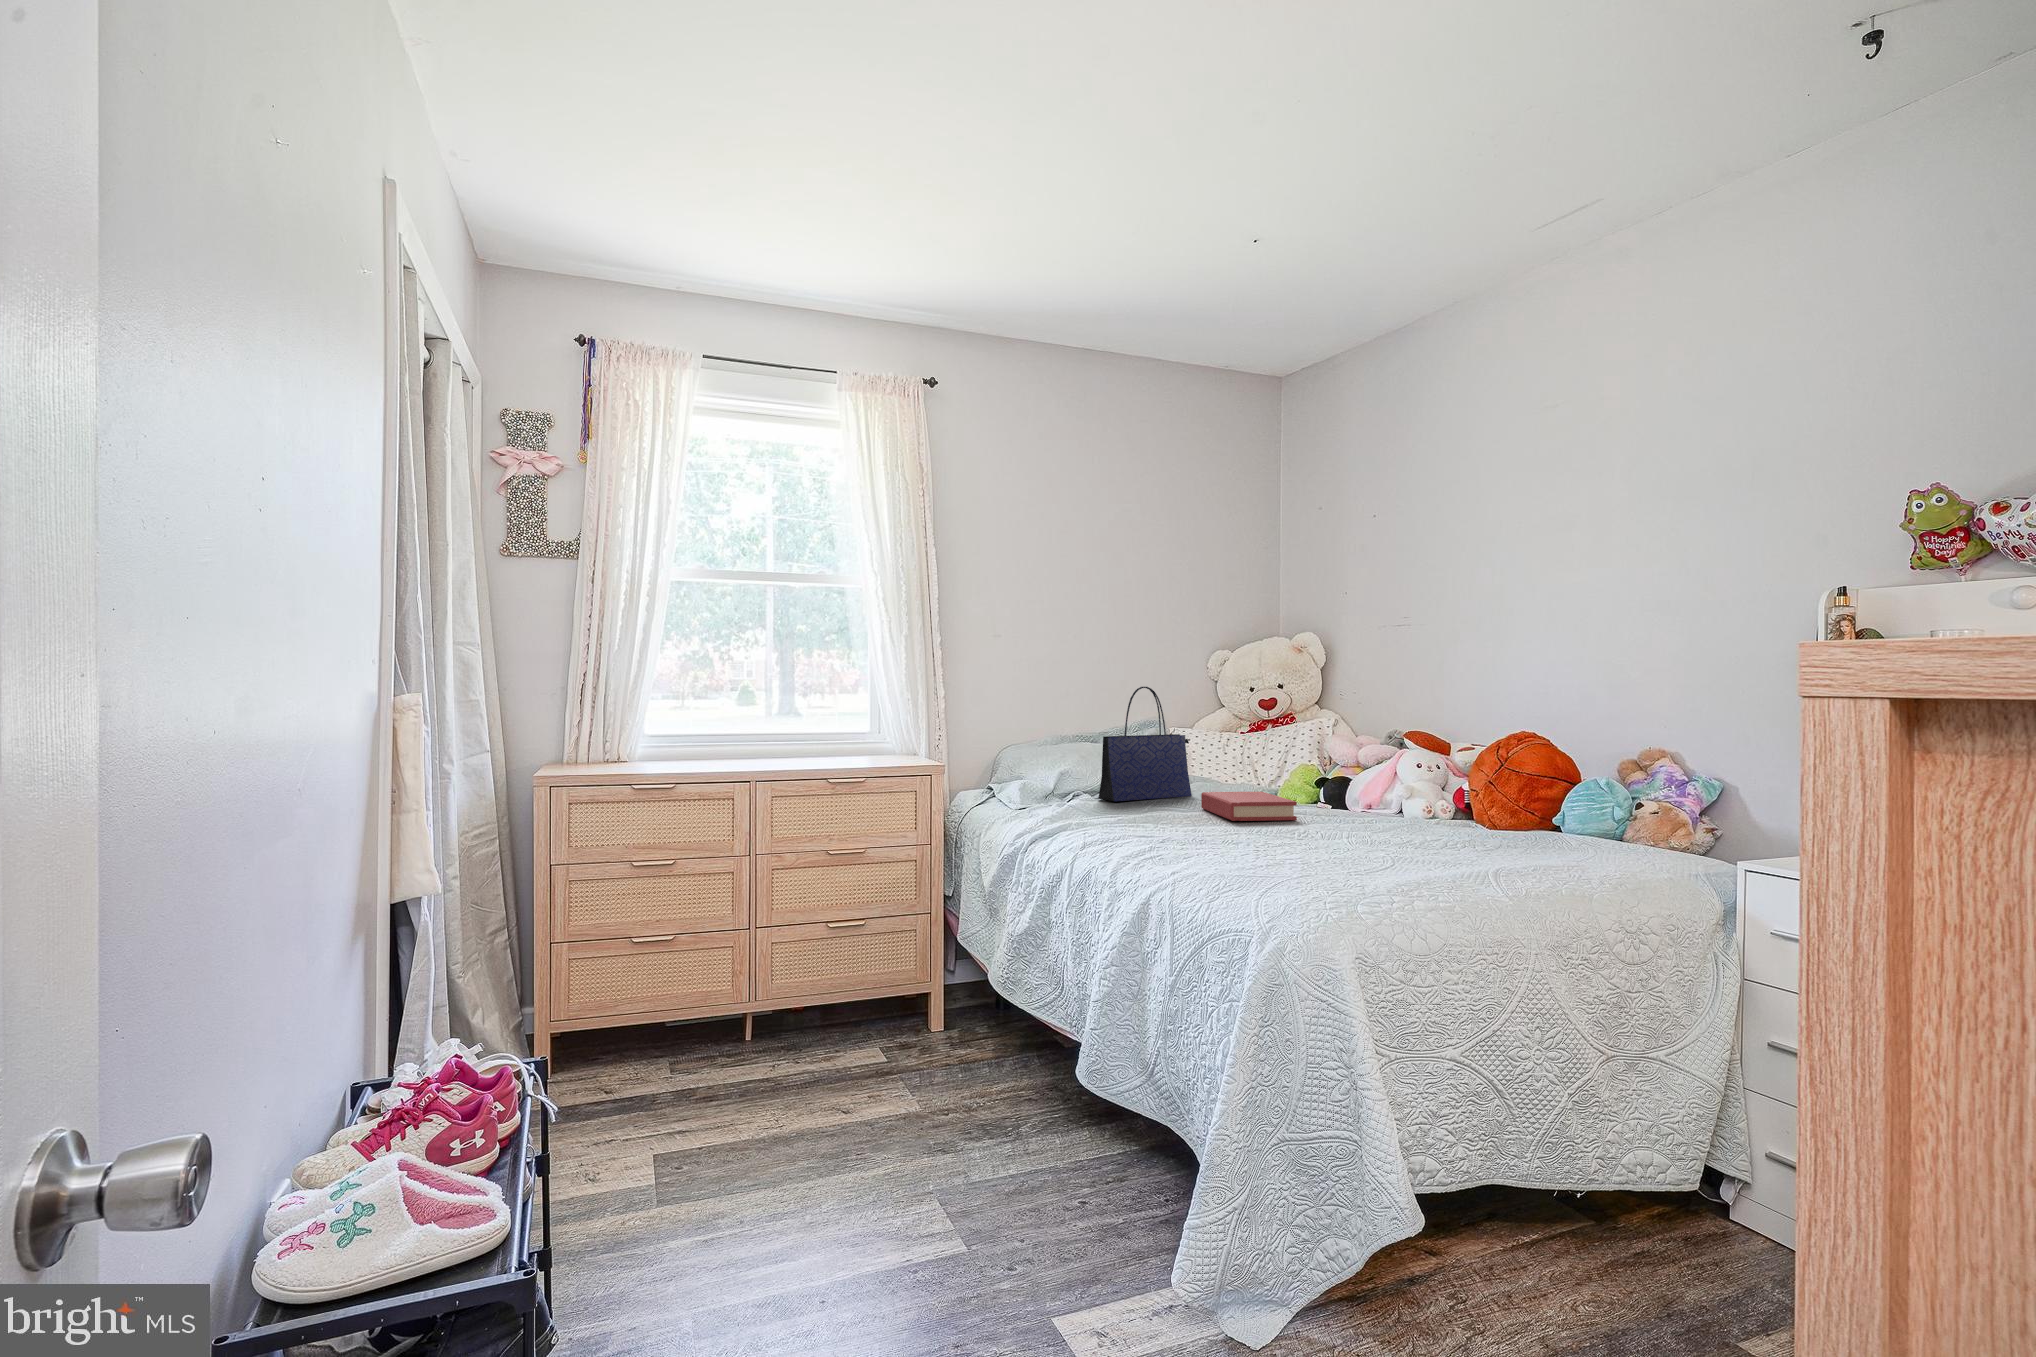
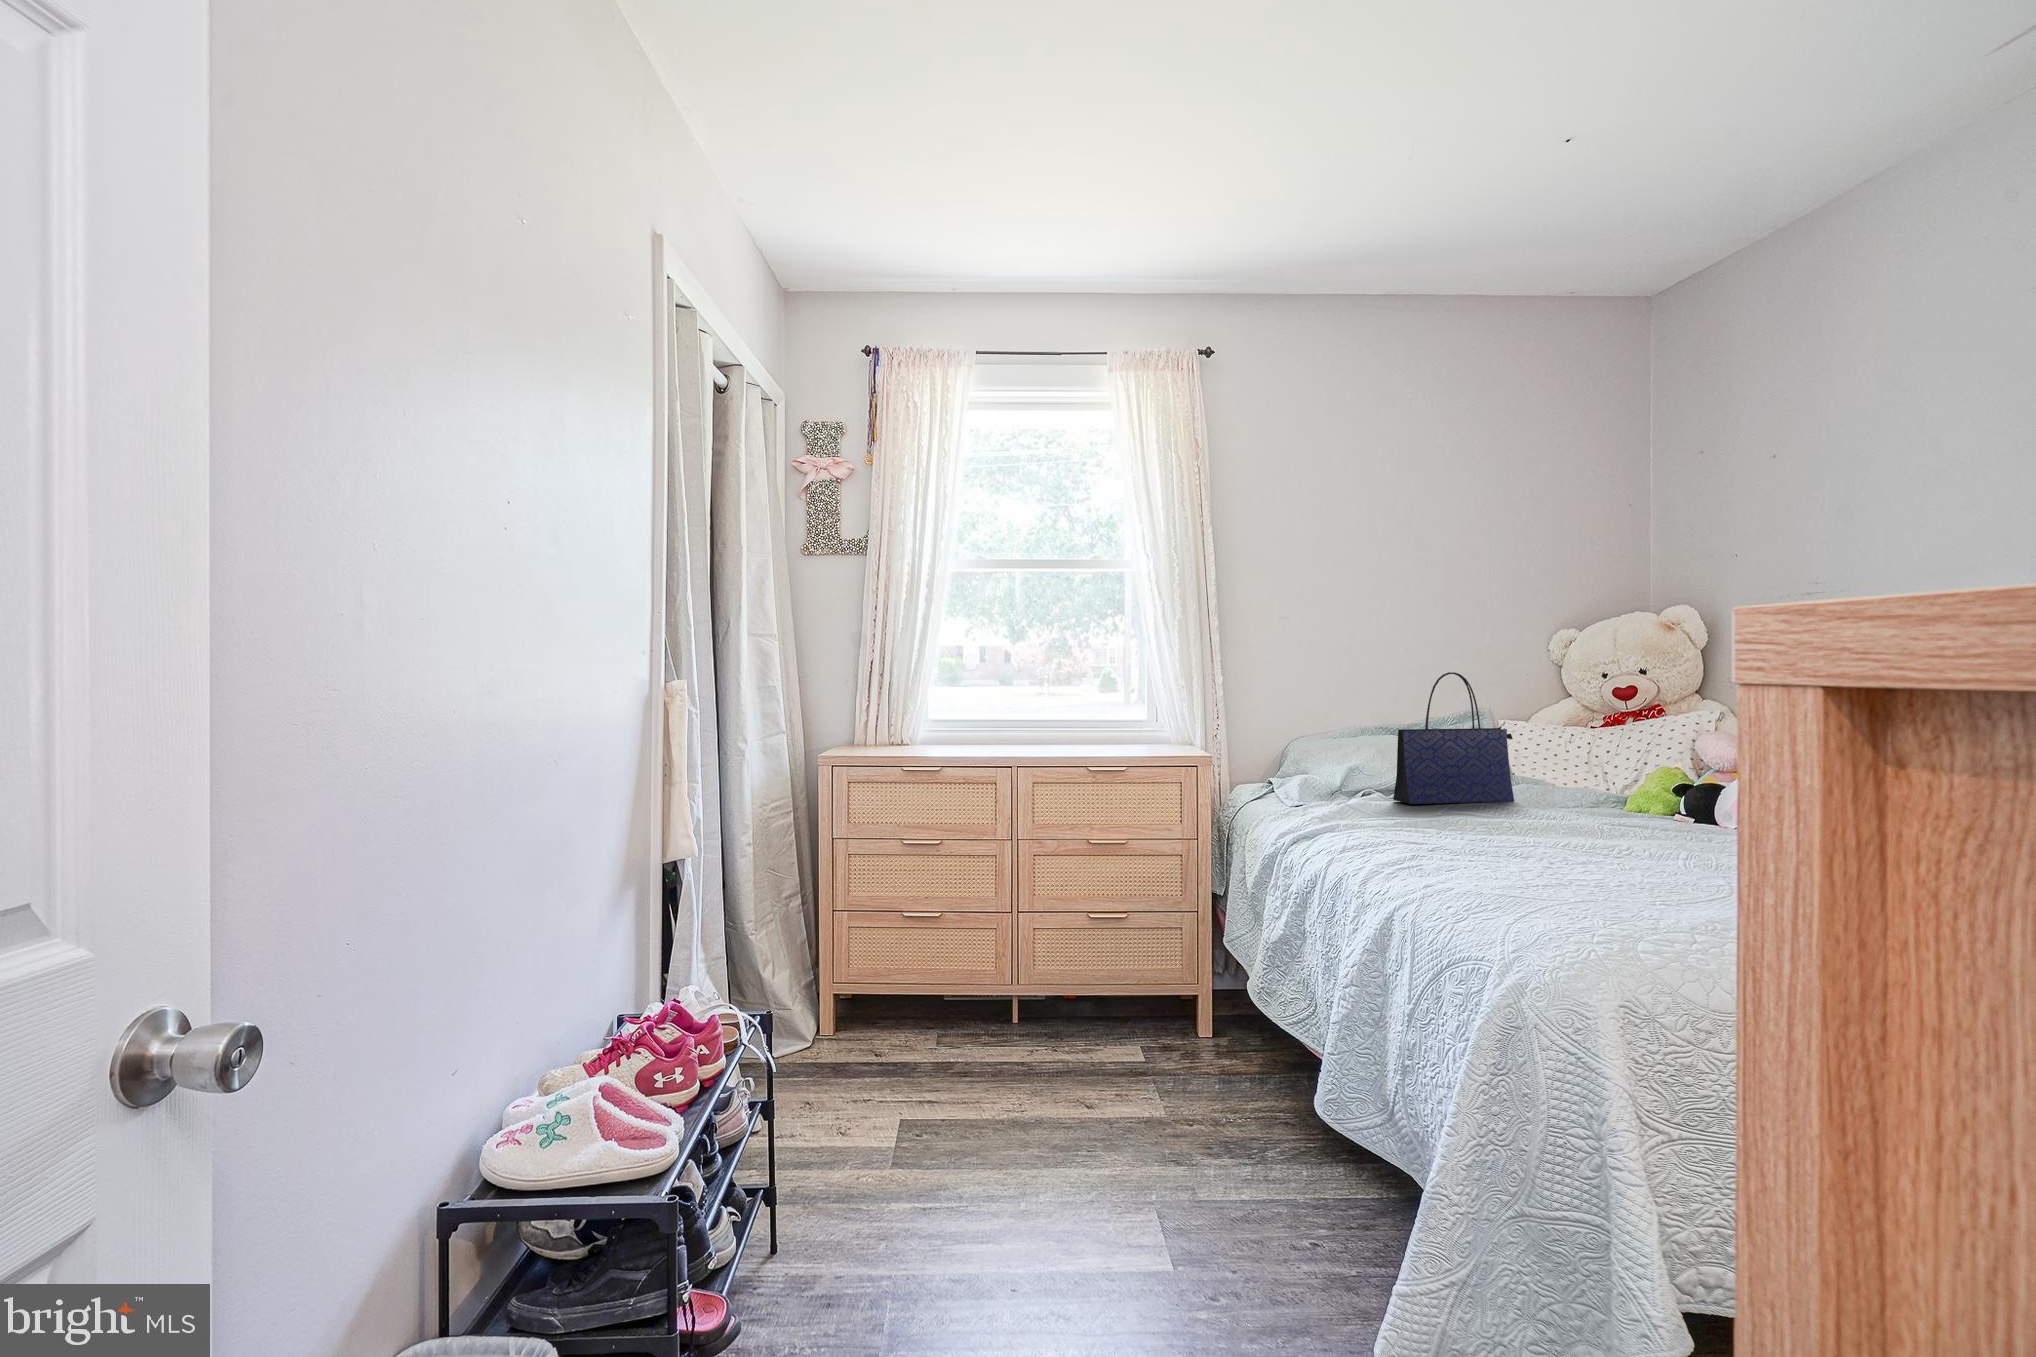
hardback book: present [1201,791,1297,821] -> none [1515,798,1632,837]

